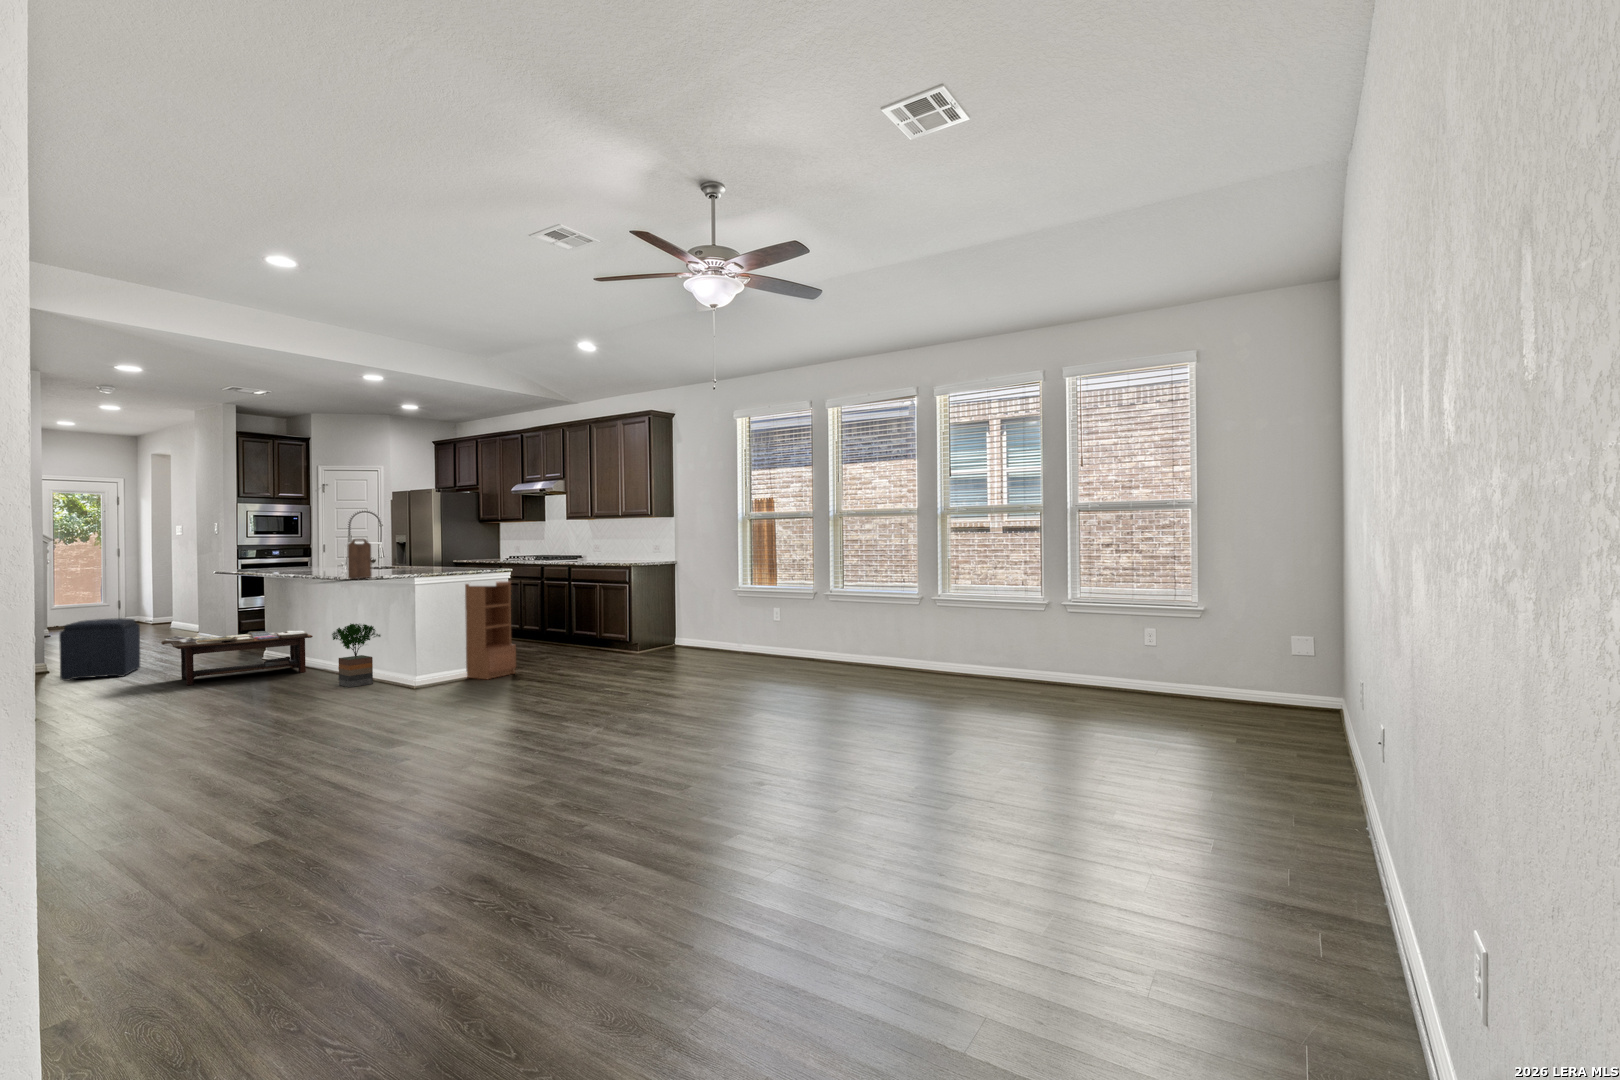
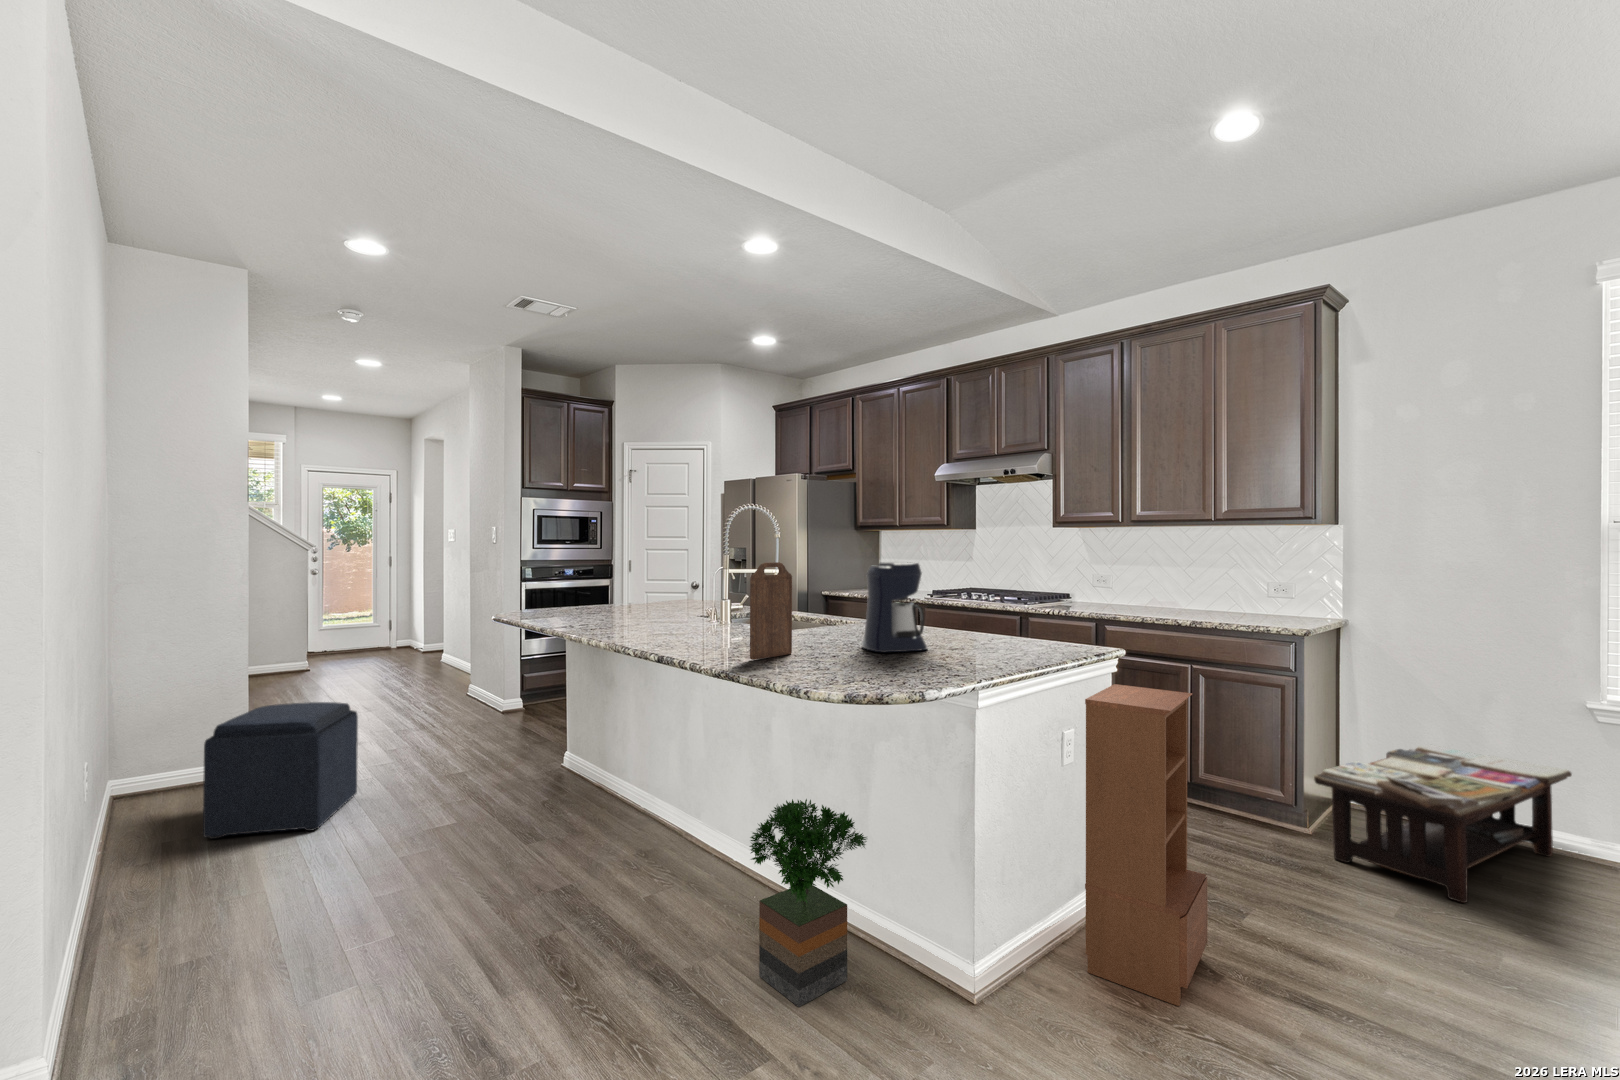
coffee maker: none [409,538,439,576] -> present [862,562,928,652]
coffee table: present [161,630,313,685] -> present [1314,745,1572,903]

